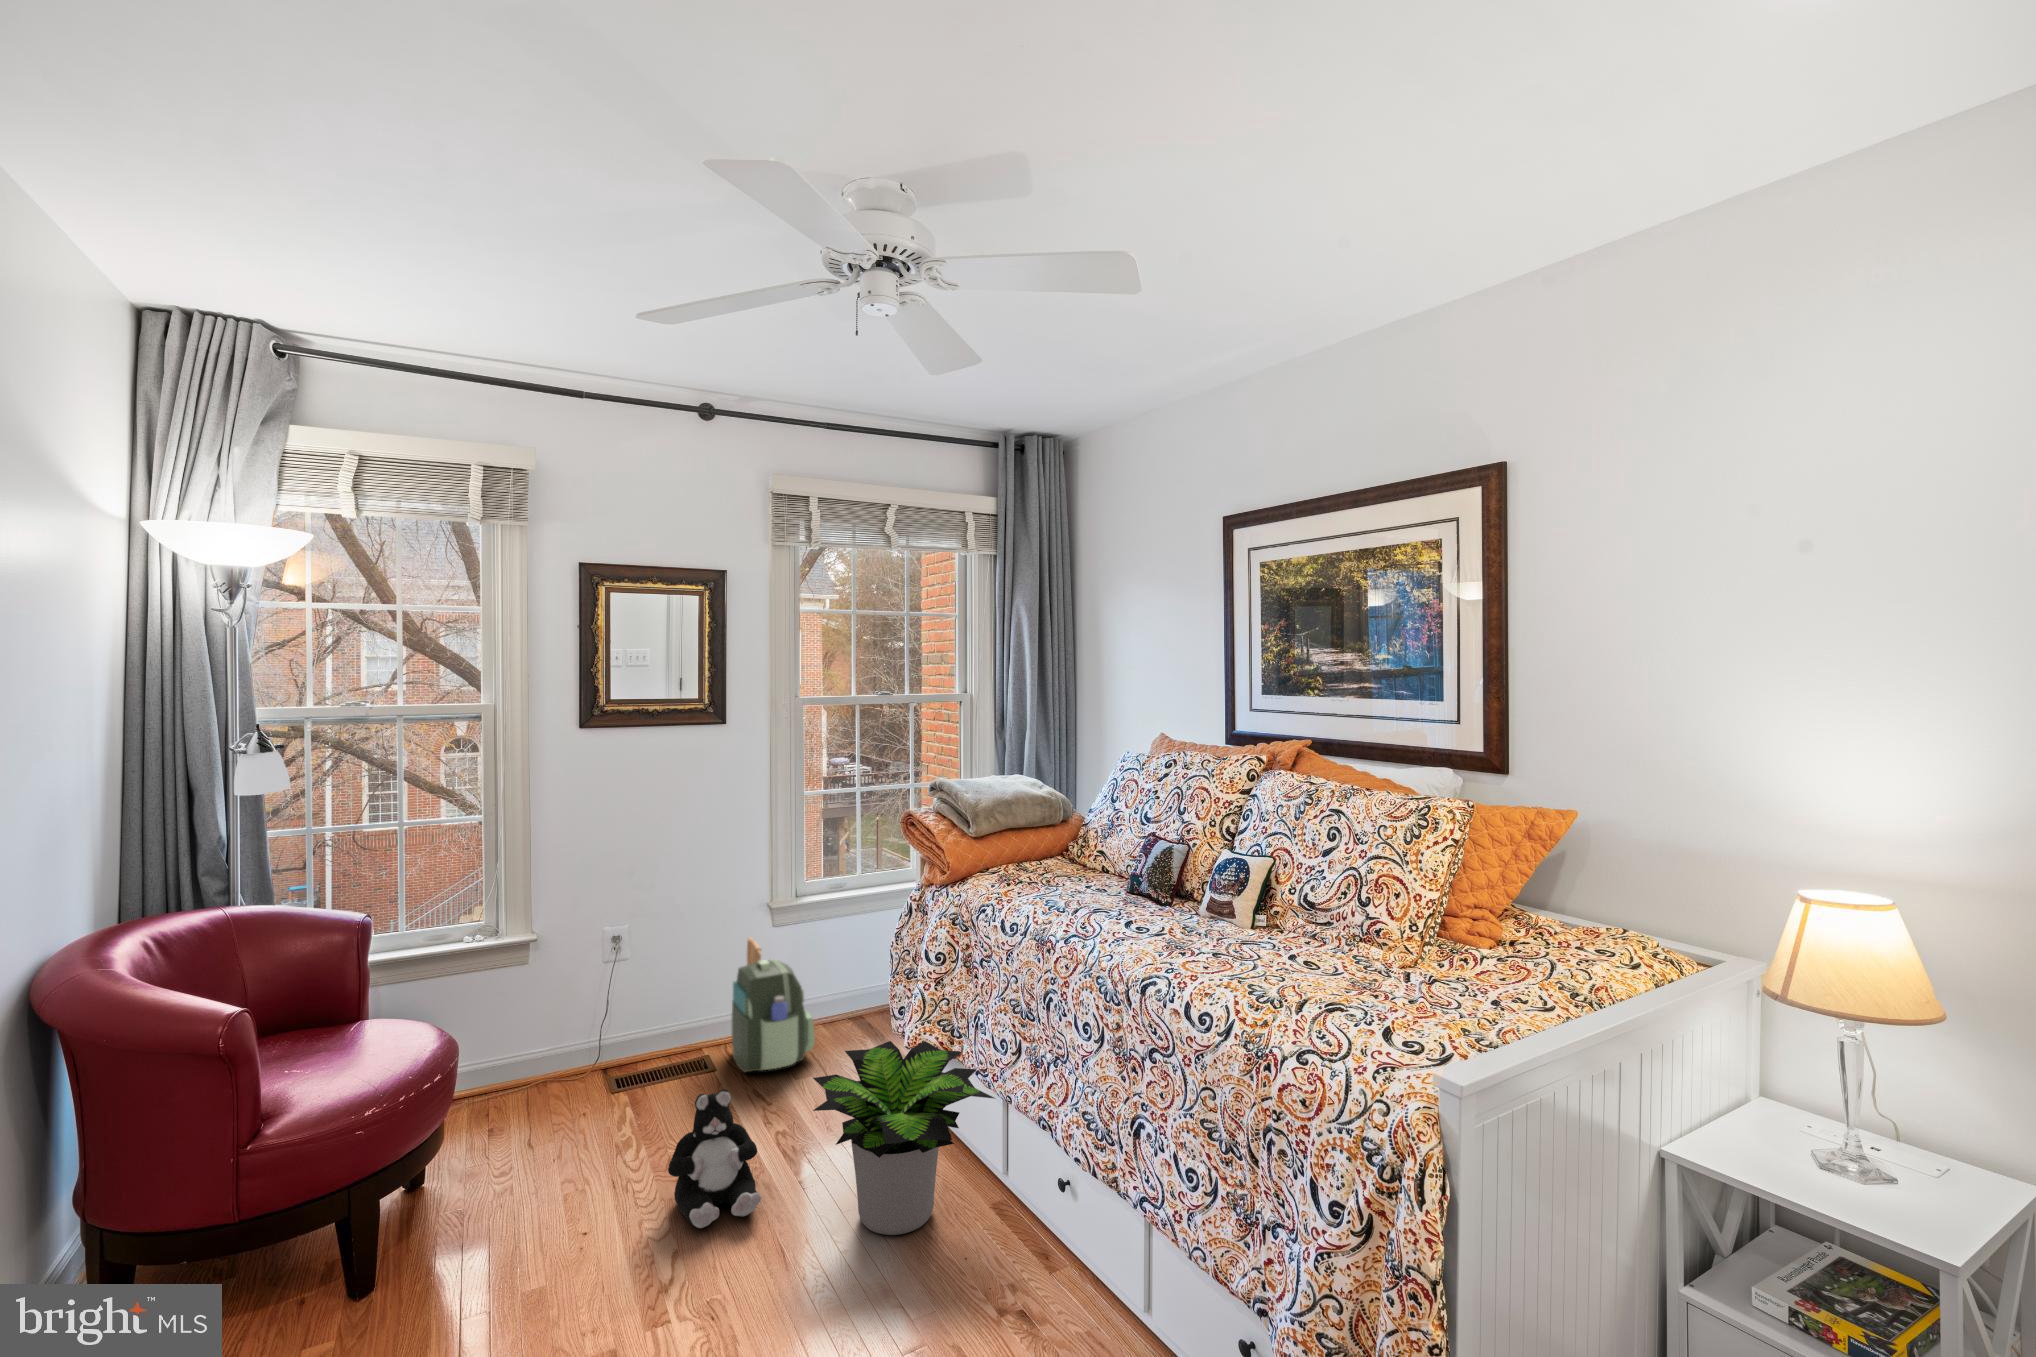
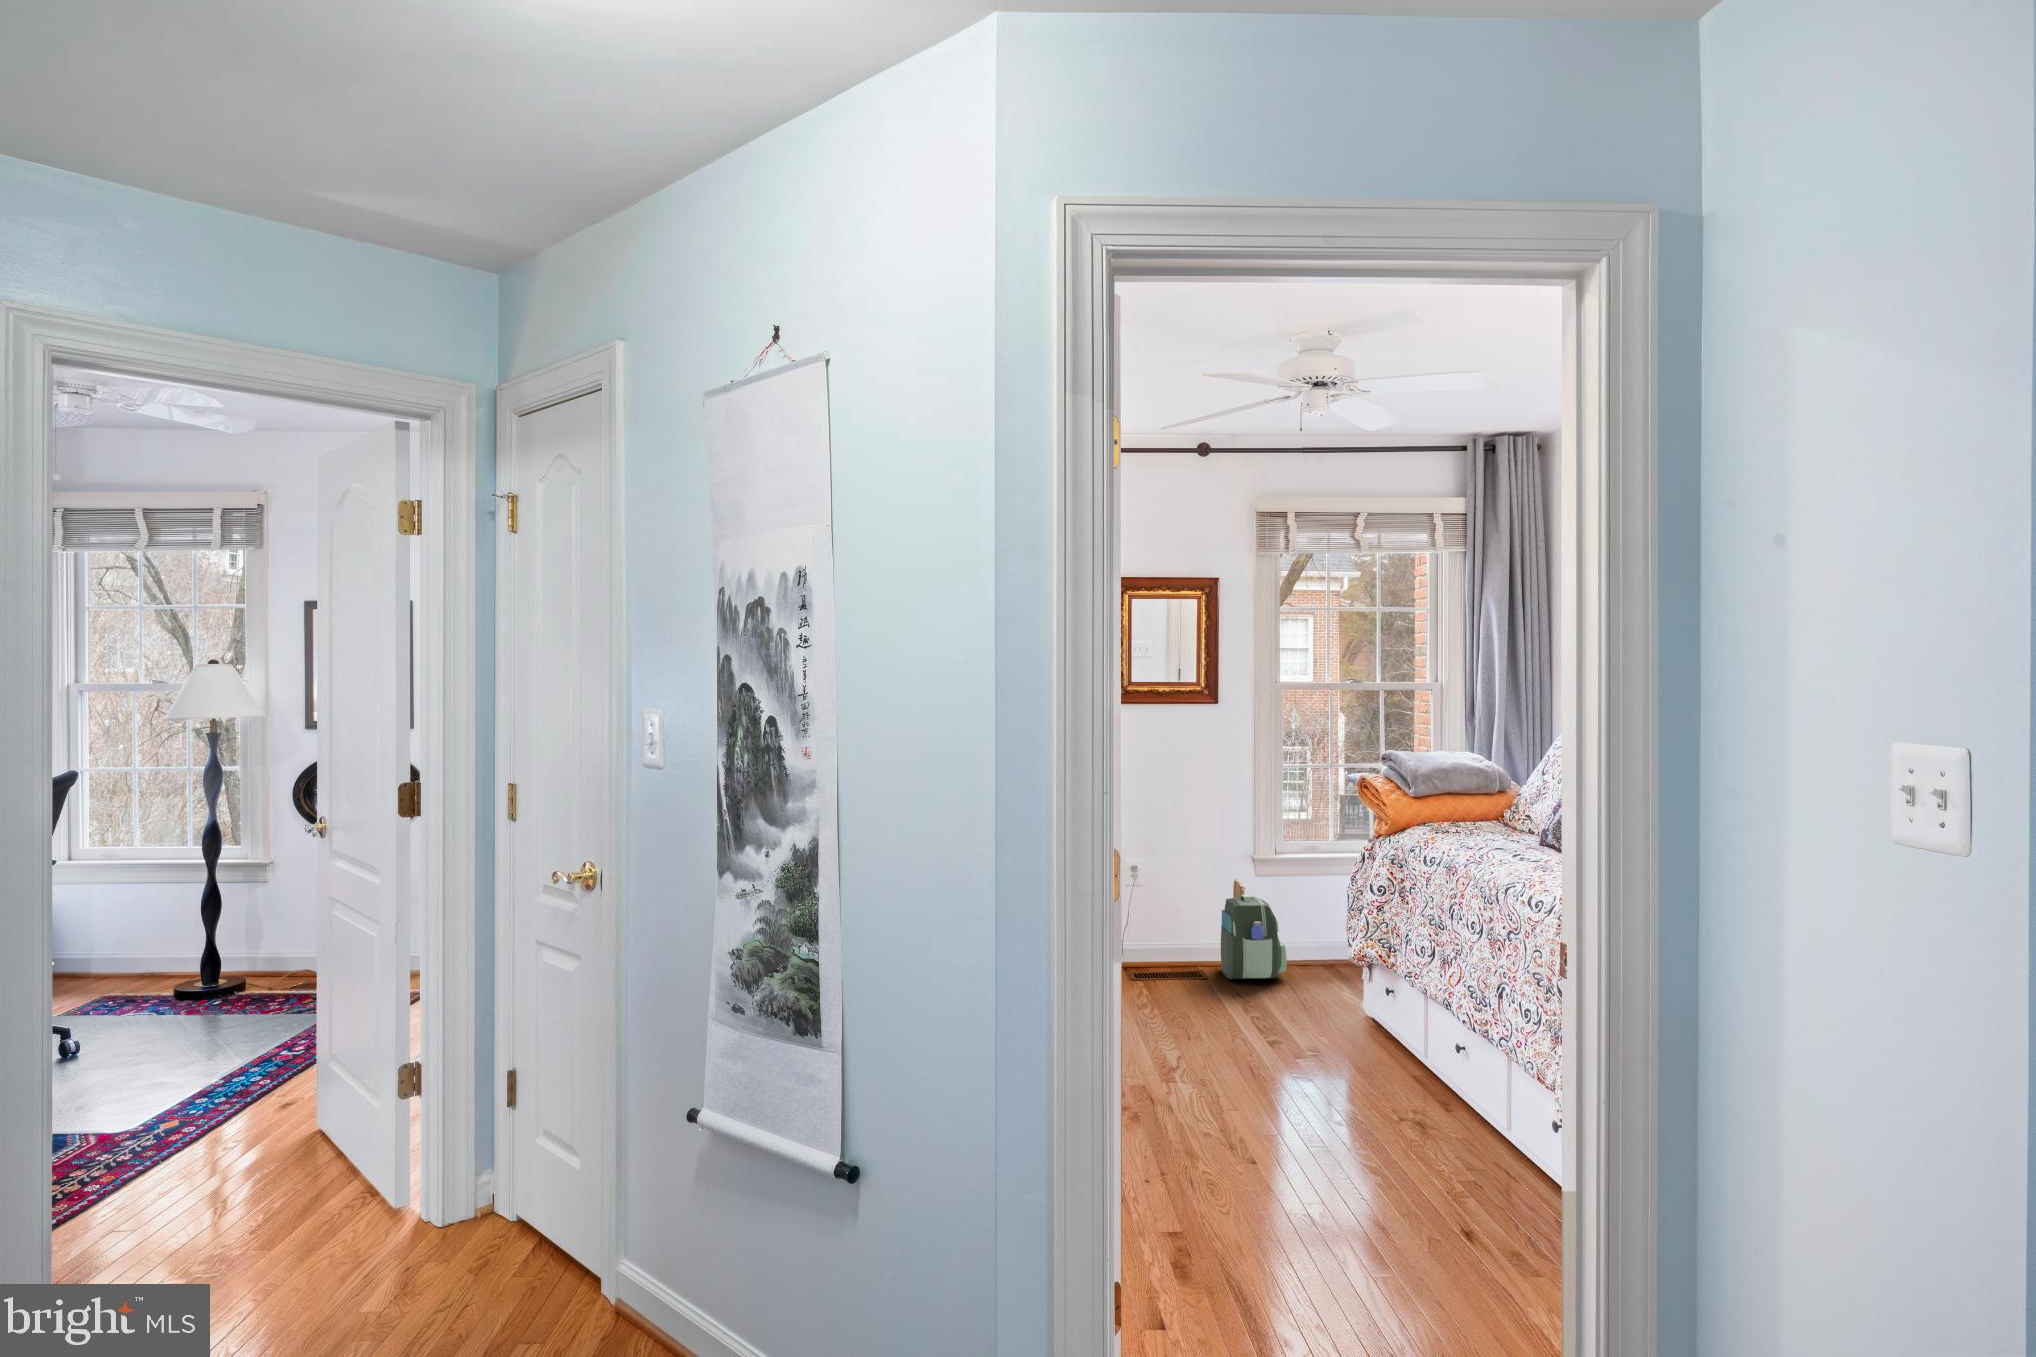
potted plant: present [813,1041,994,1235] -> none [1273,942,1415,1071]
plush toy: present [668,1089,761,1228] -> none [1175,960,1238,1044]

